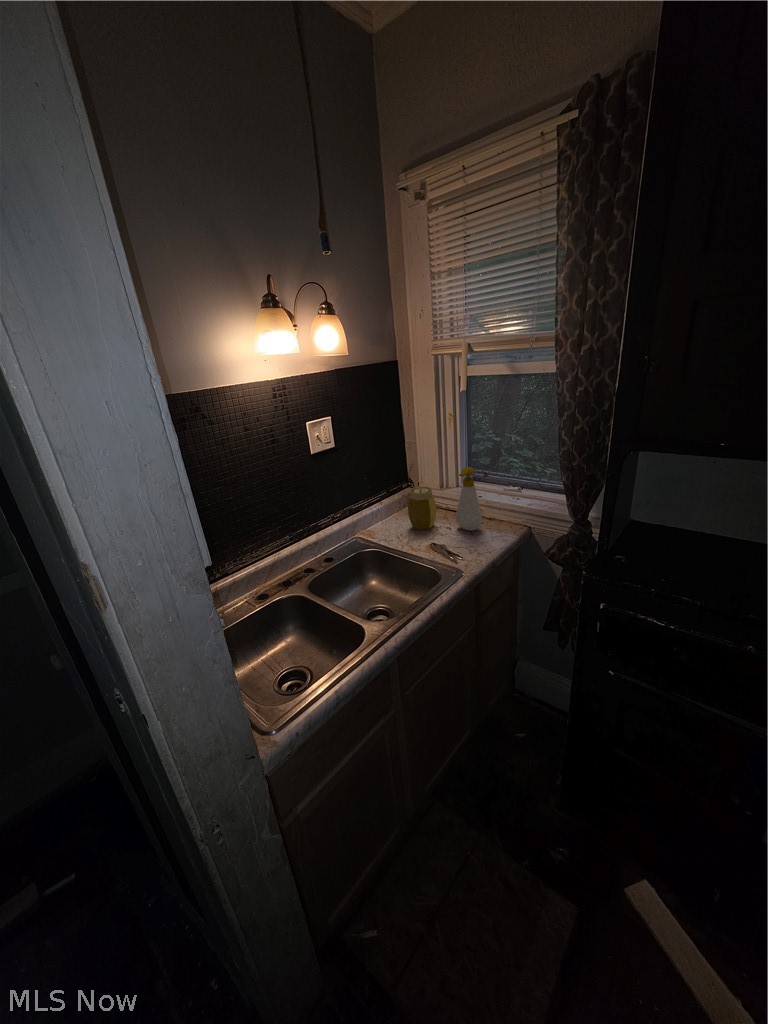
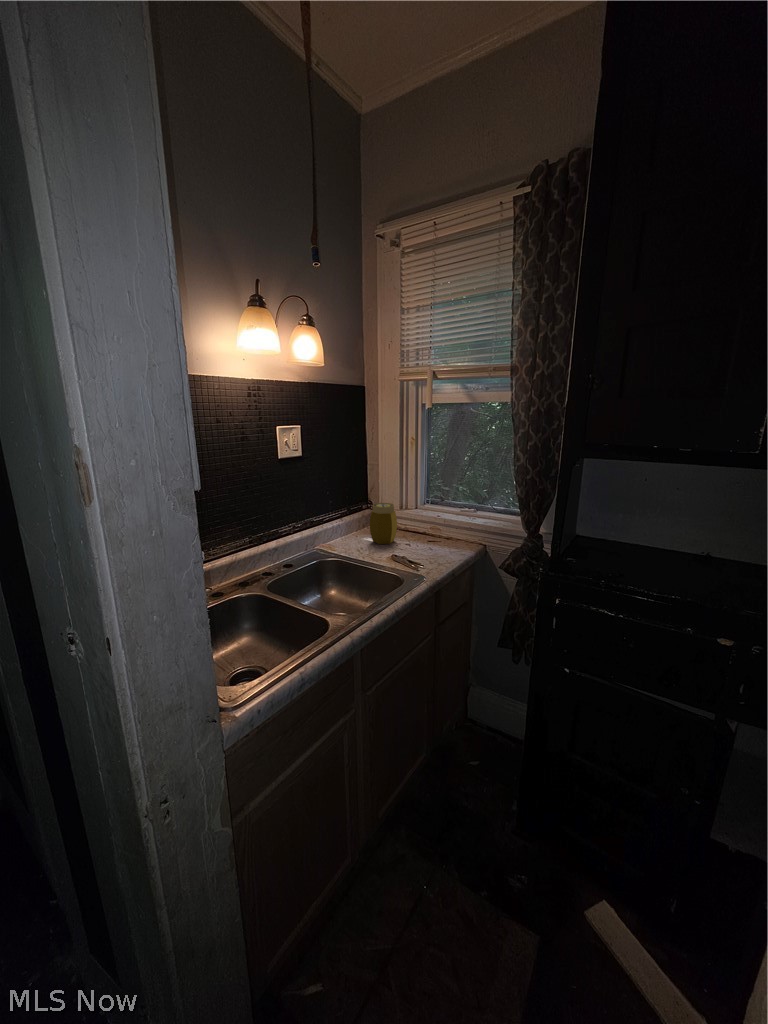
soap bottle: present [456,467,482,531] -> none [416,483,442,546]

